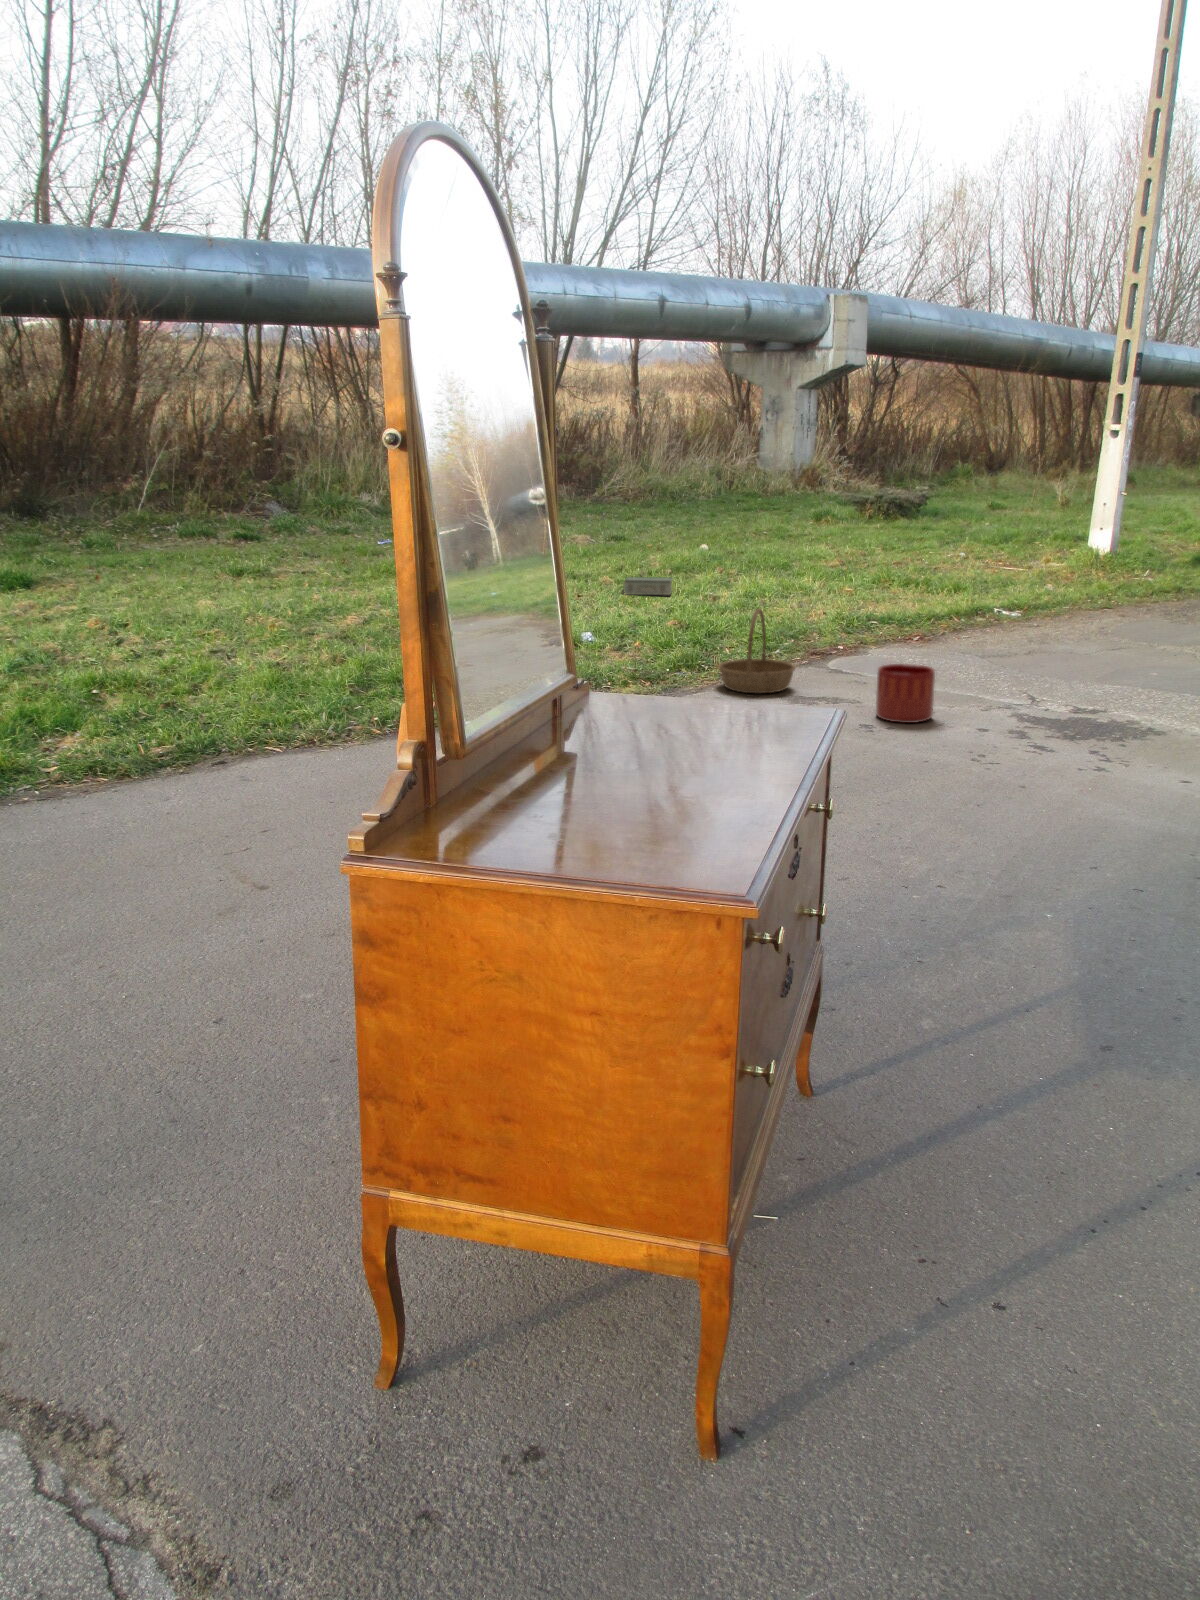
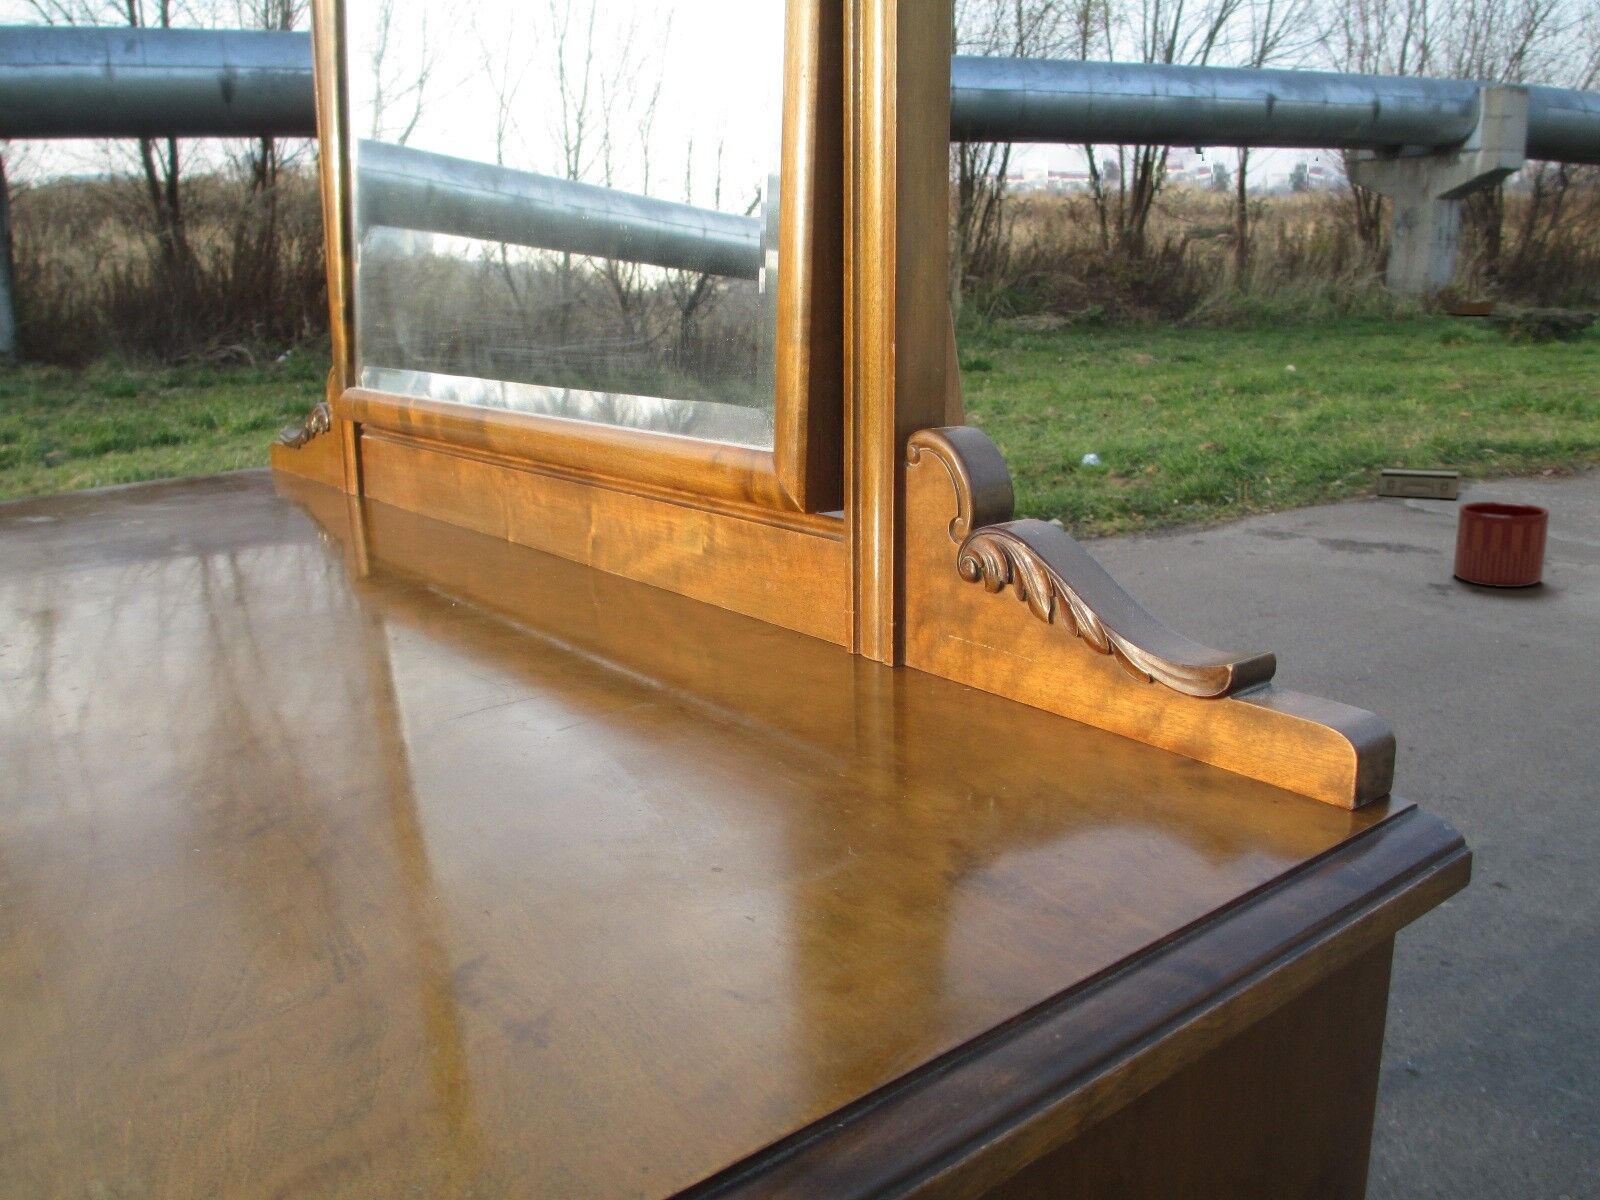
toolbox: present [623,577,672,595] -> present [1378,467,1459,498]
basket: present [718,609,795,693] -> present [1452,271,1494,315]

